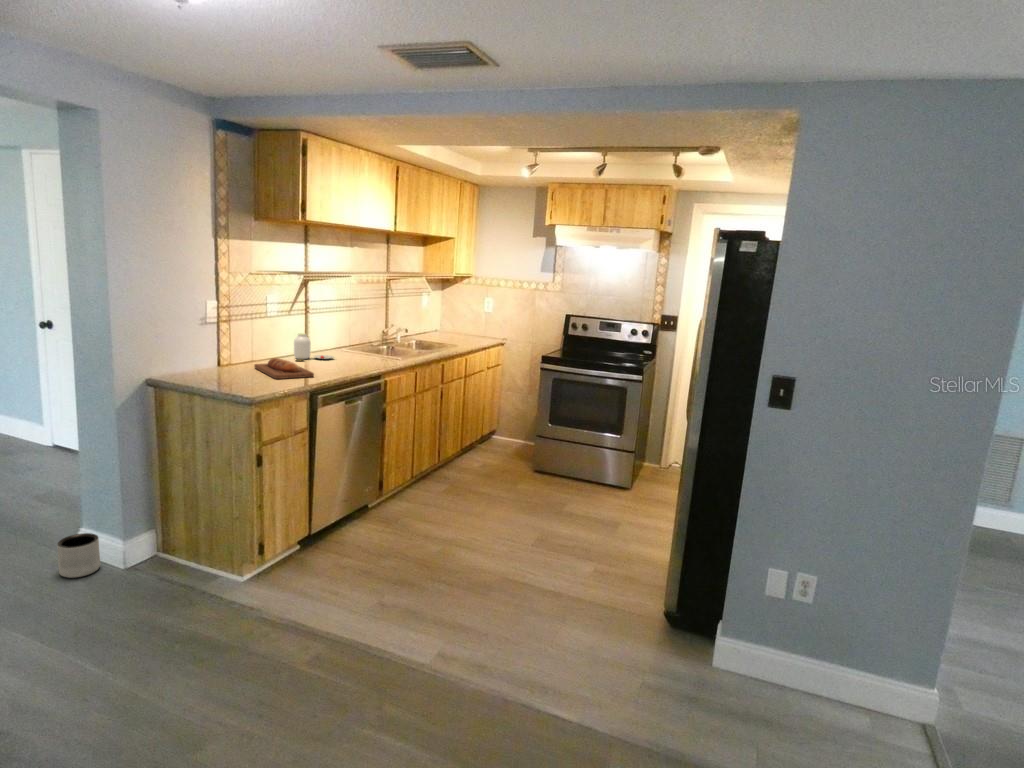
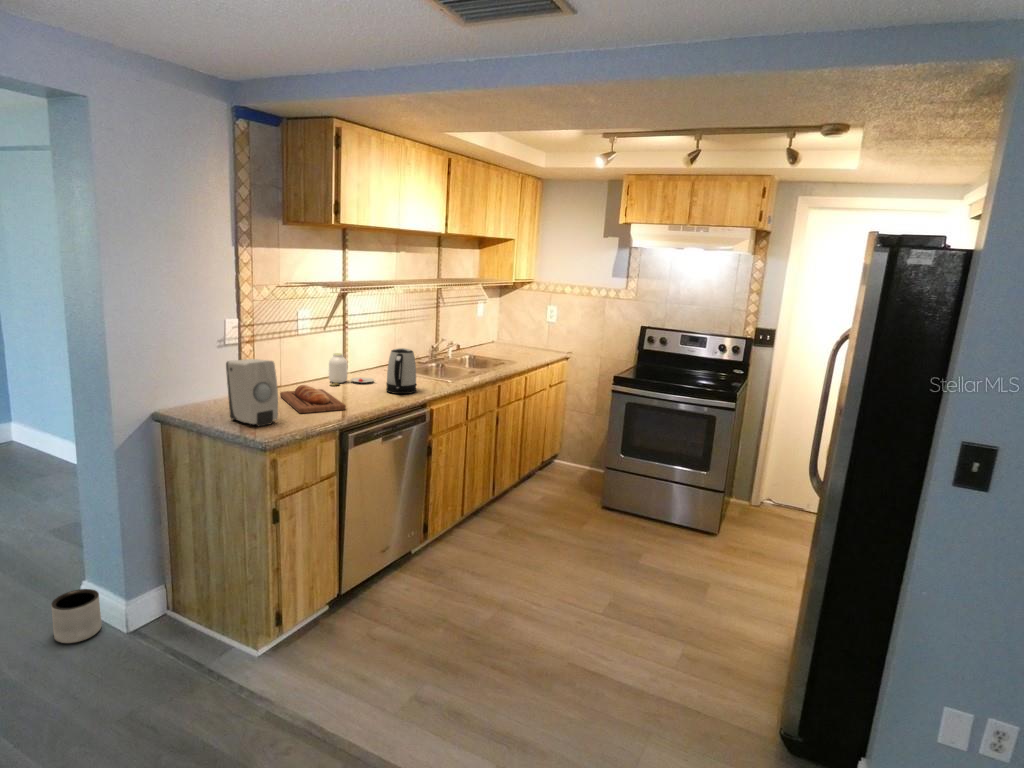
kettle: none [346,328,372,367] -> present [386,348,416,394]
soap dispenser: none [214,332,259,387] -> present [226,359,278,426]

